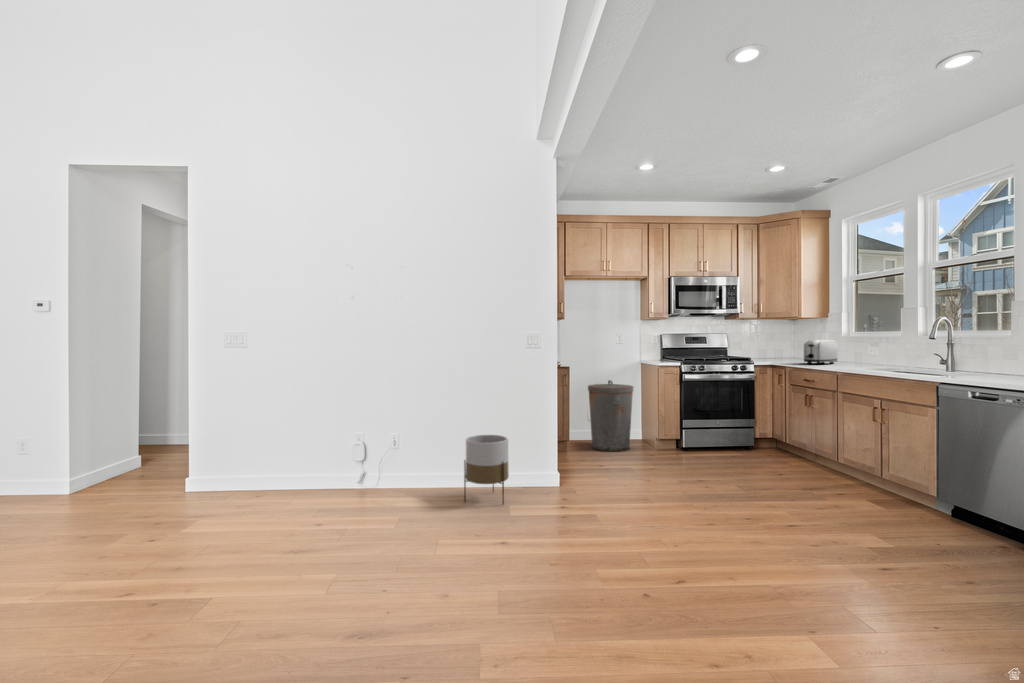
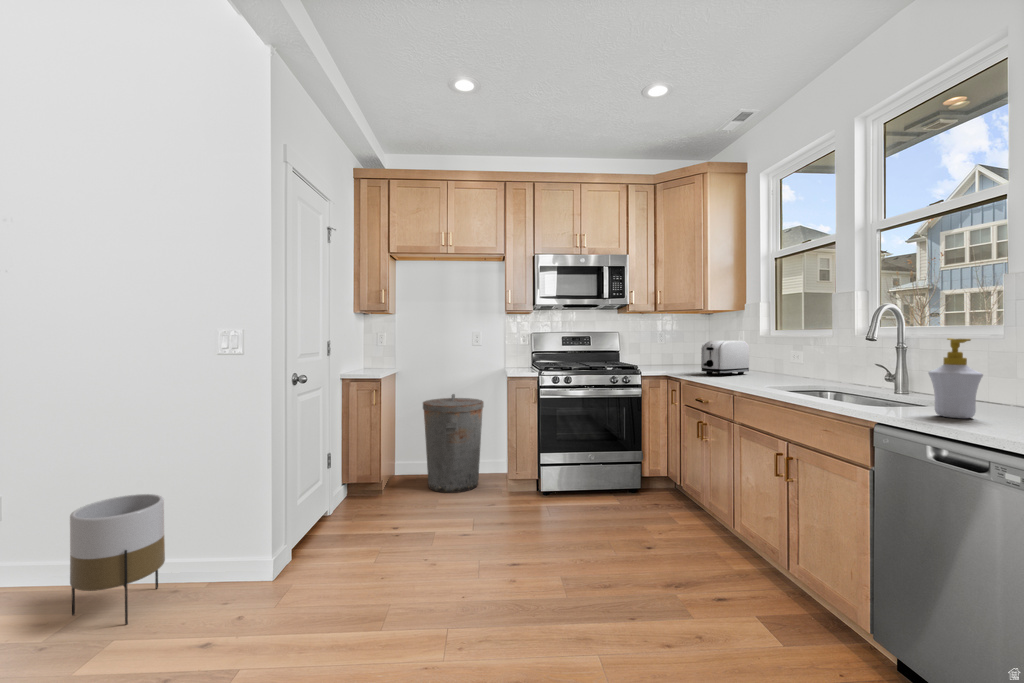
soap bottle: none [969,338,997,379] -> present [929,338,983,418]

